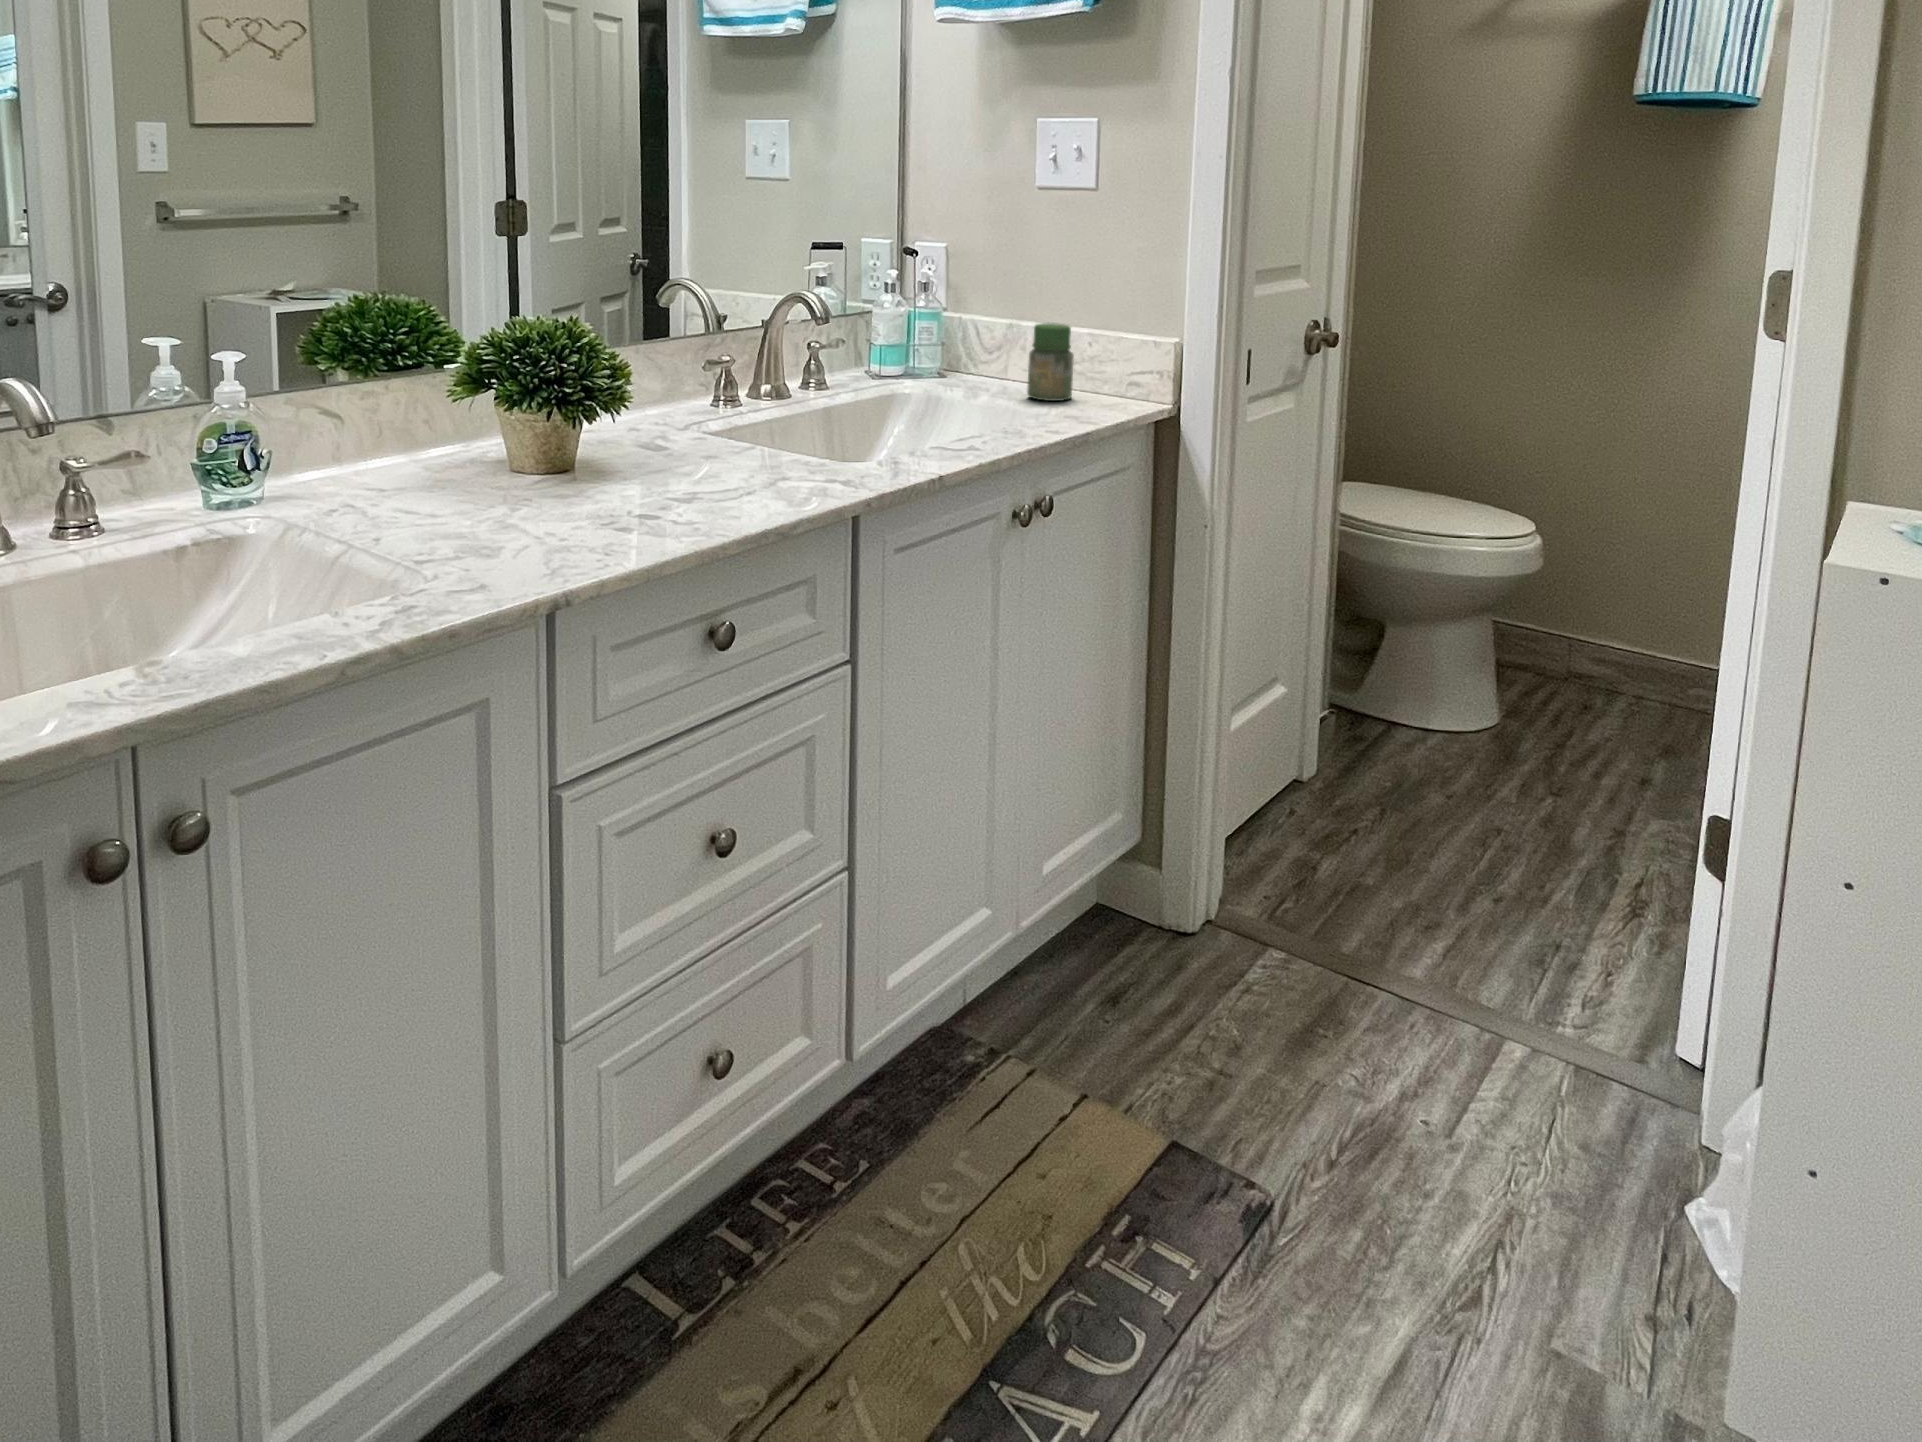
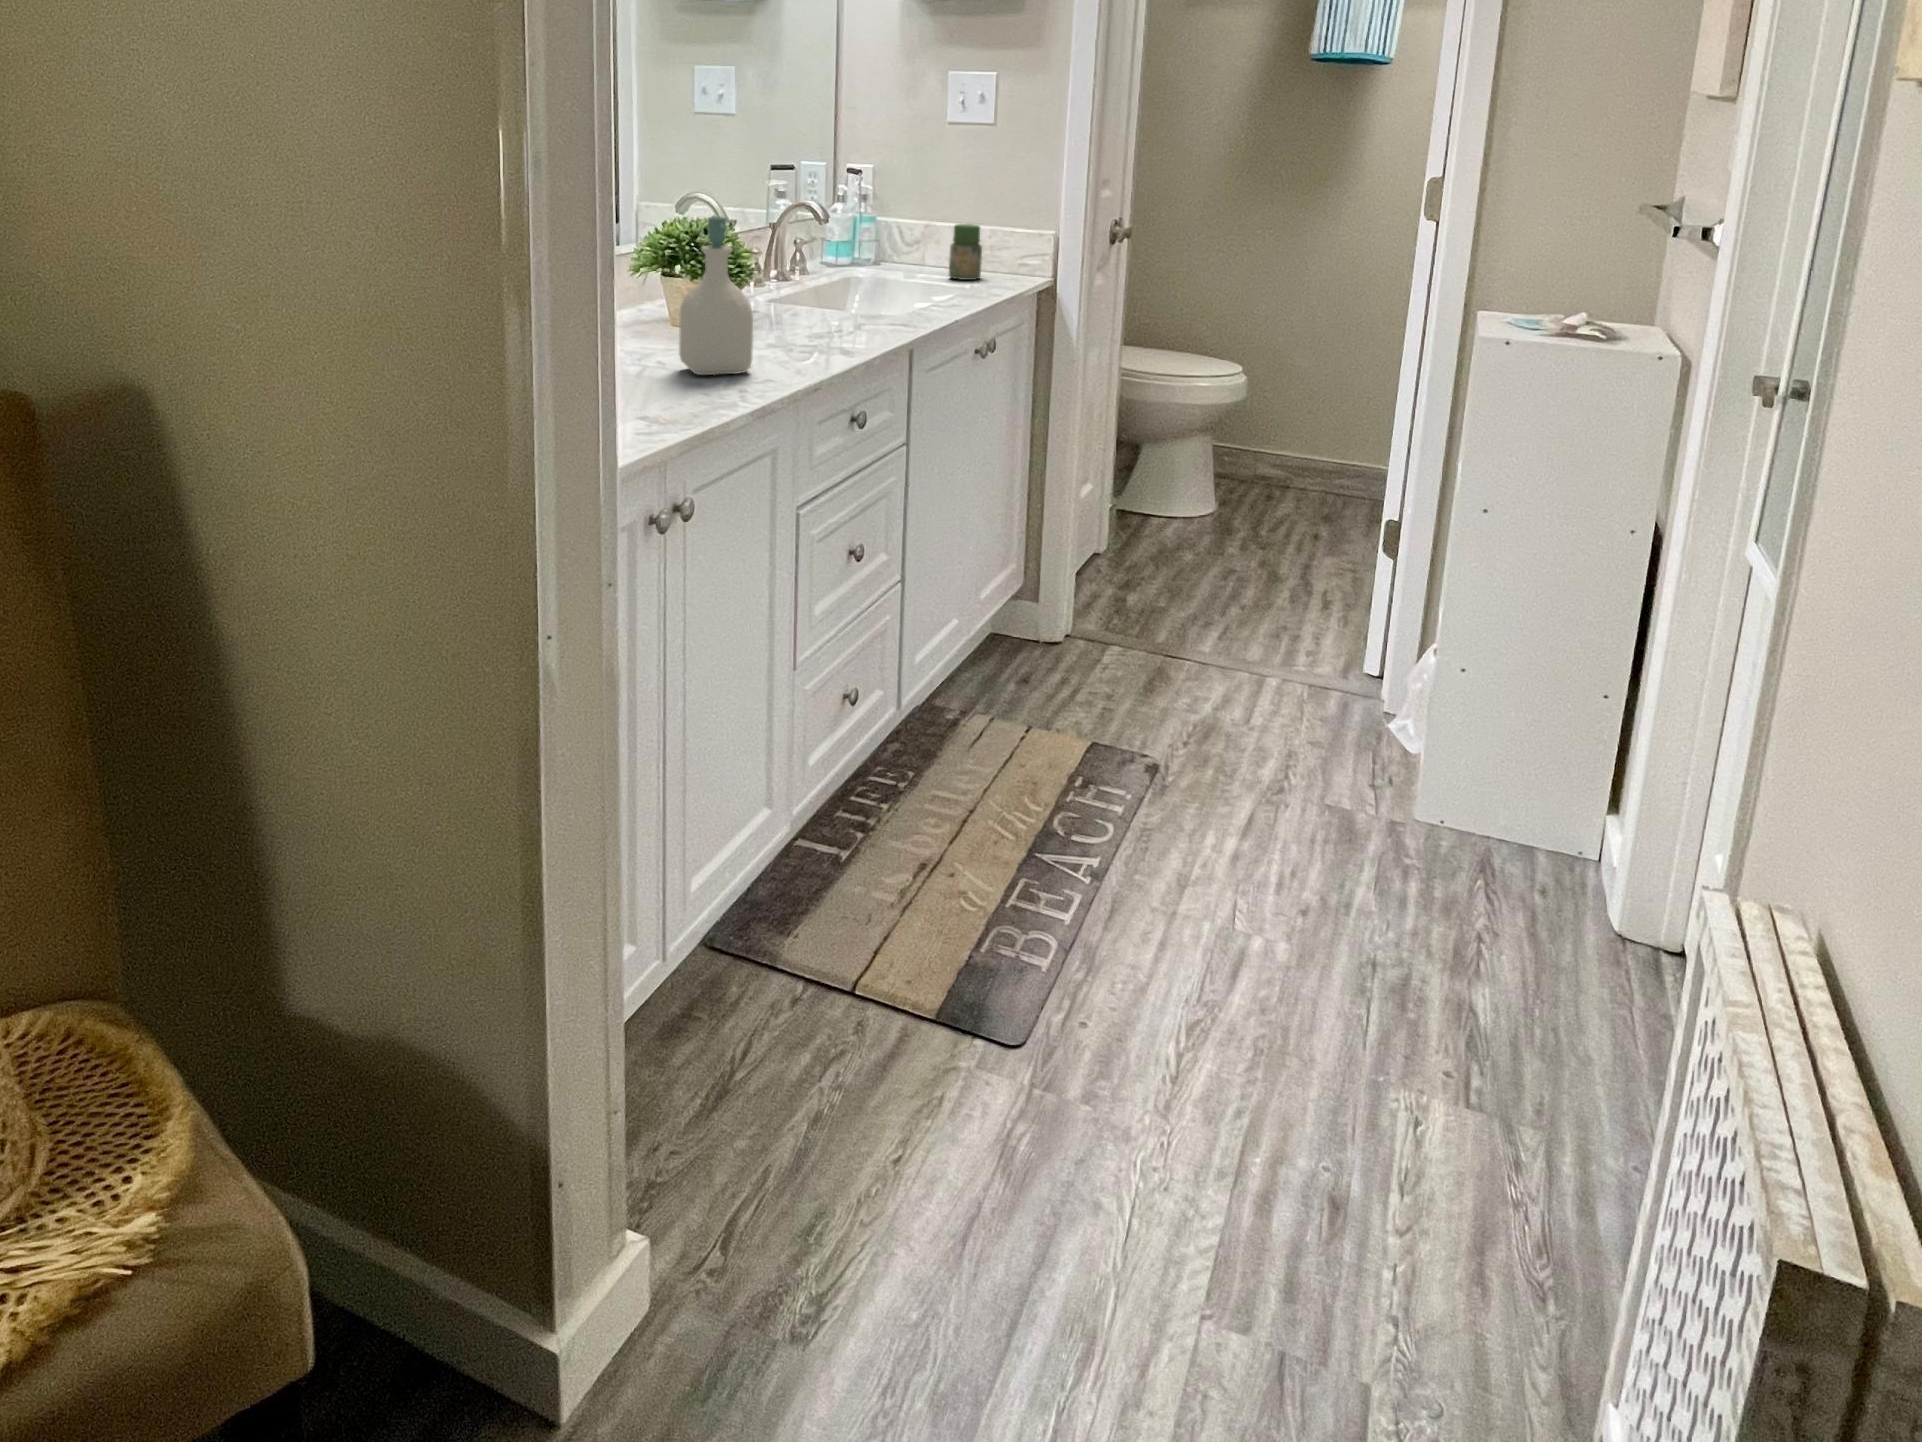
soap bottle: none [398,324,512,564] -> present [679,216,753,375]

